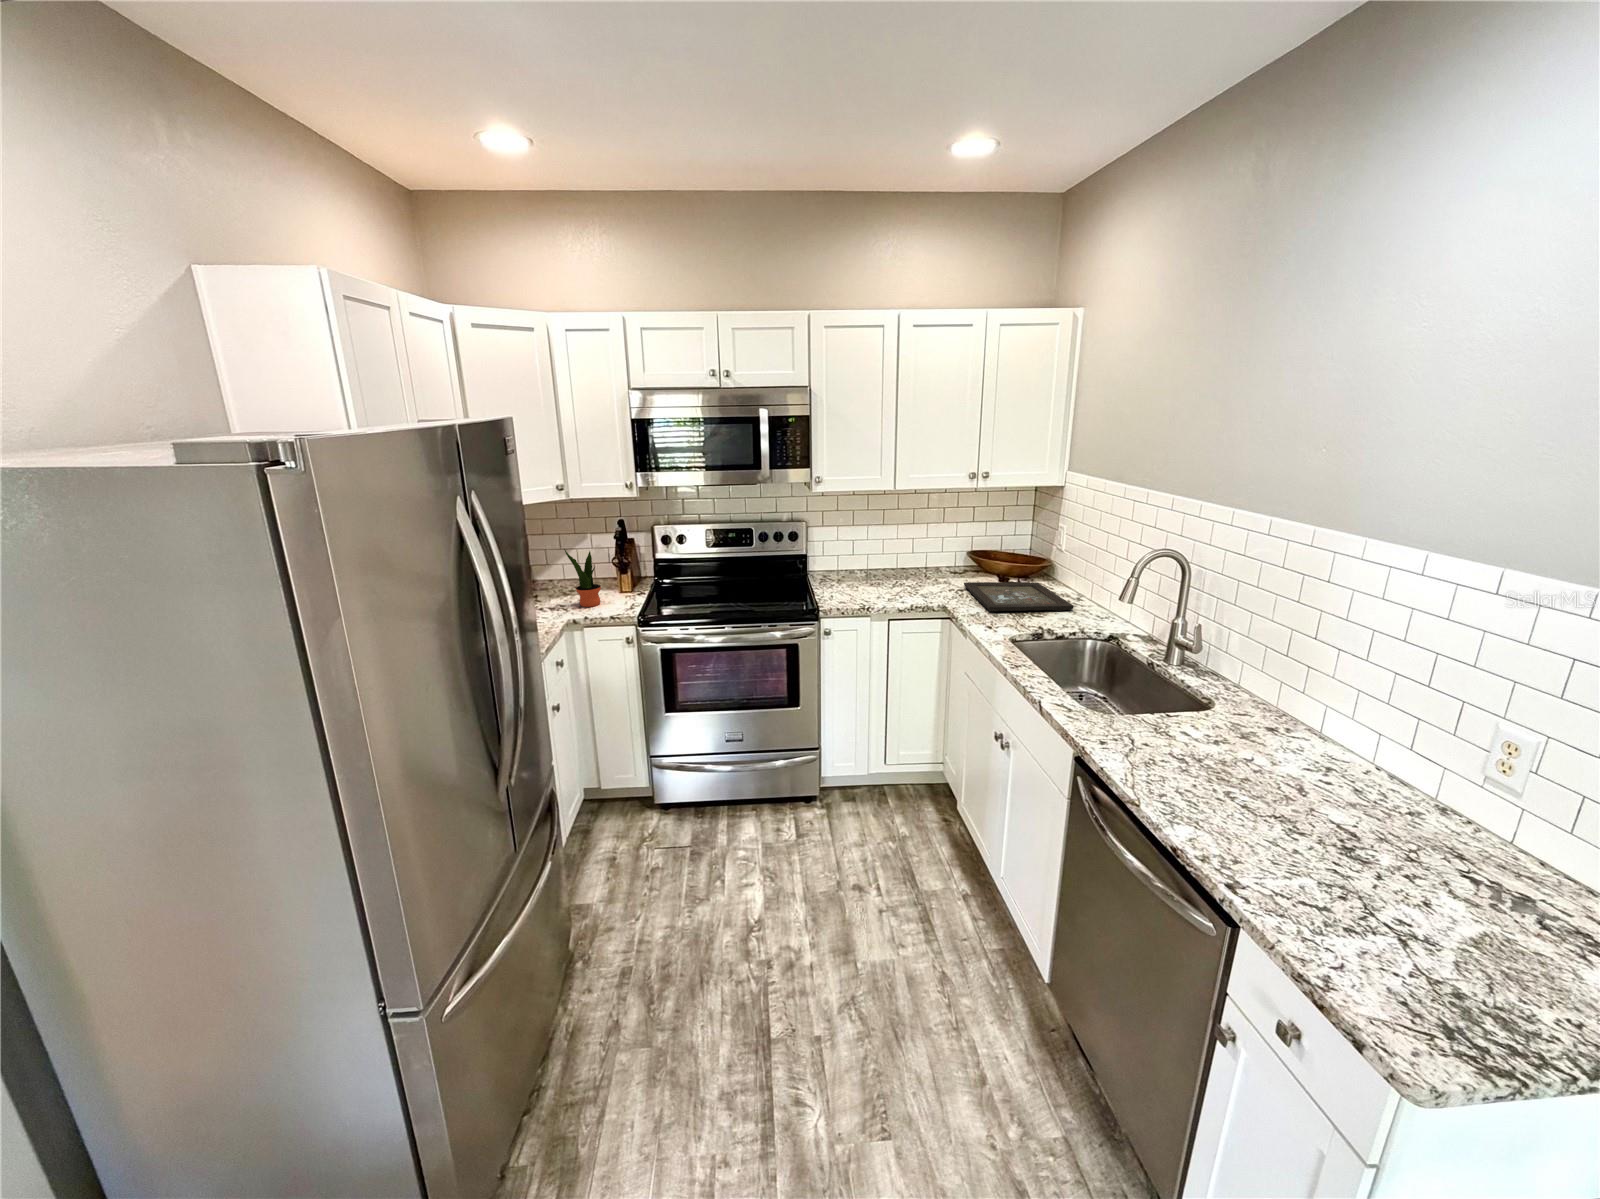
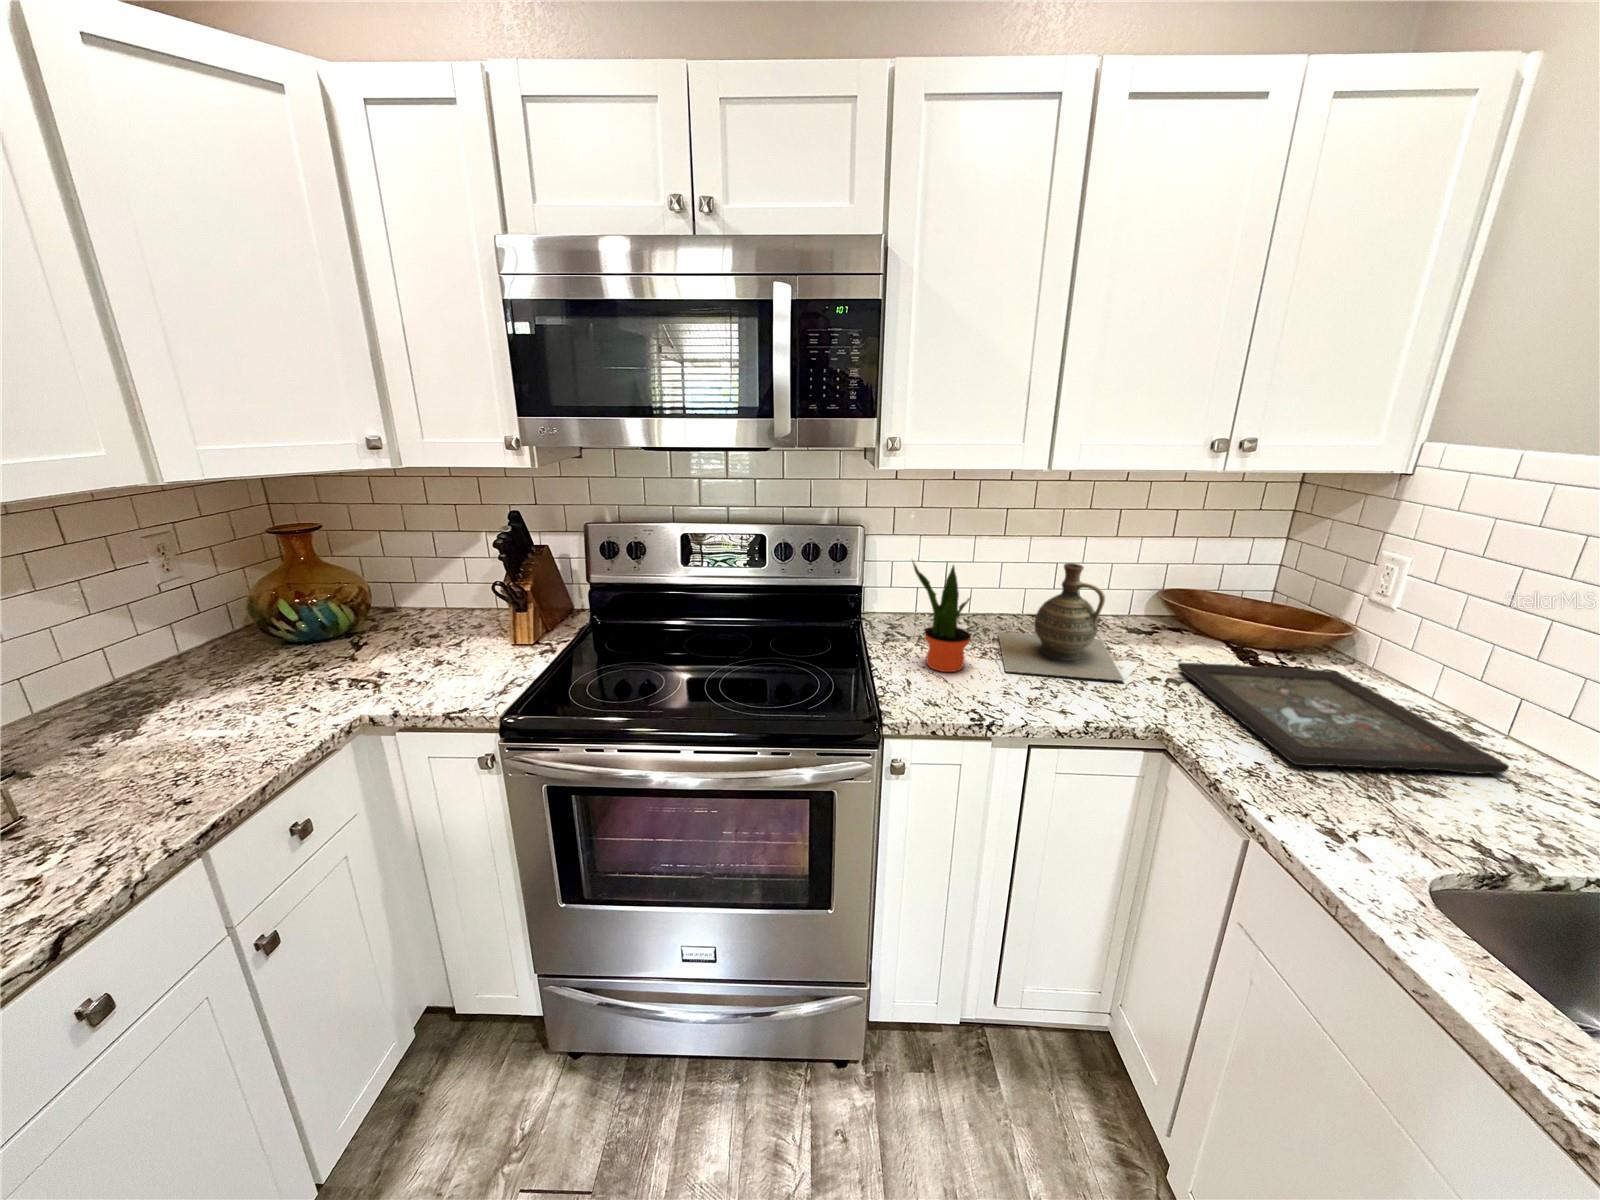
ceramic jug: none [880,536,936,591] -> present [998,563,1124,681]
potted plant: present [564,549,601,607] -> present [912,562,971,672]

